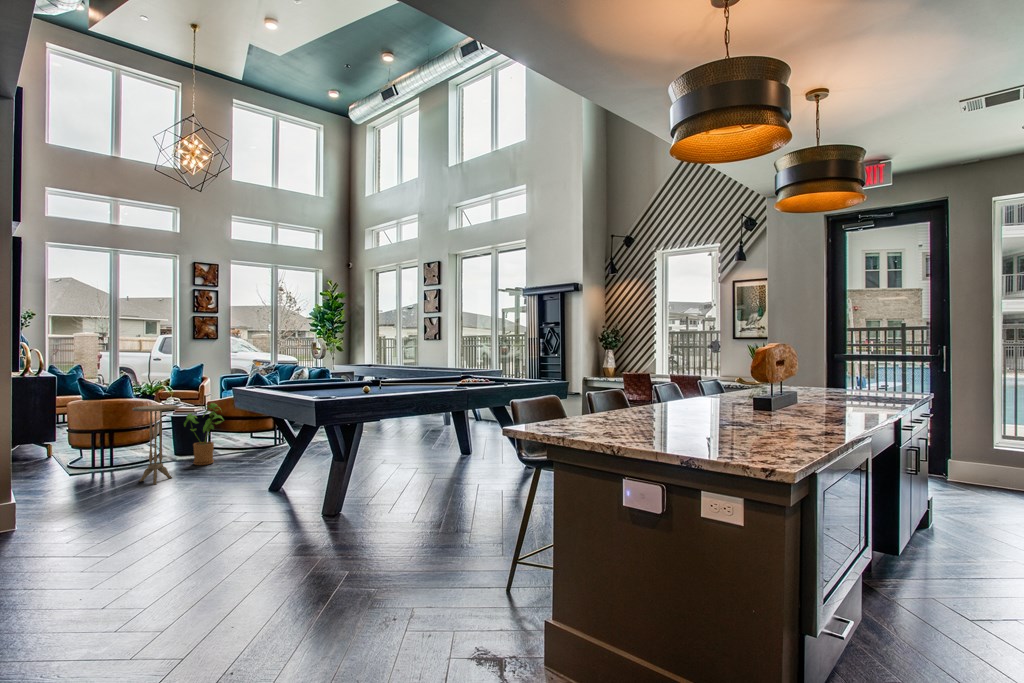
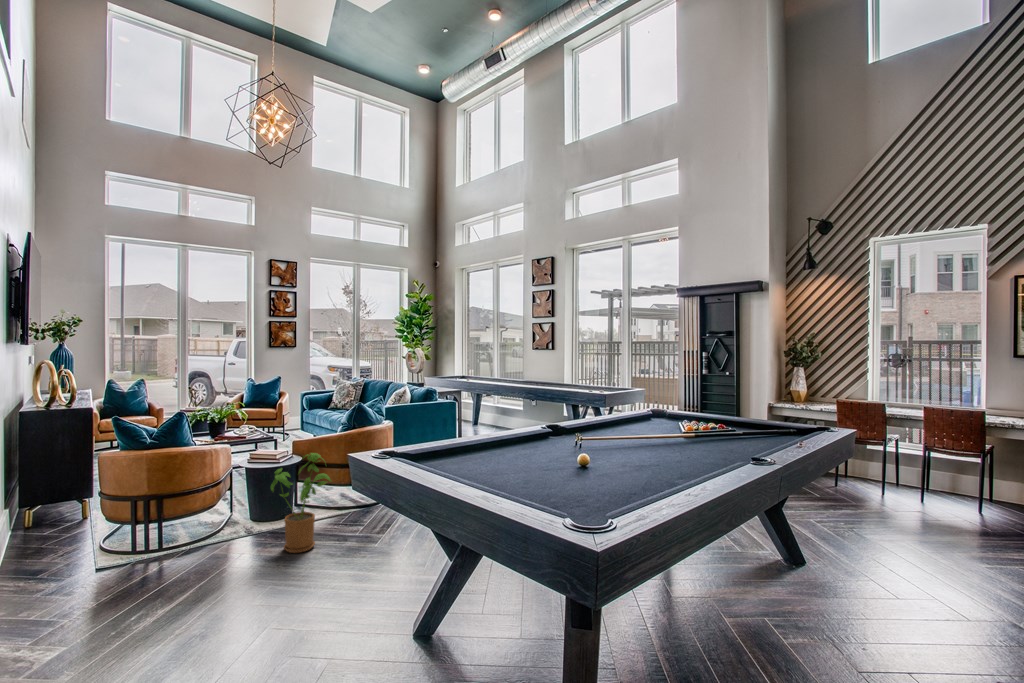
side table: present [132,405,179,485] -> none [189,467,267,618]

